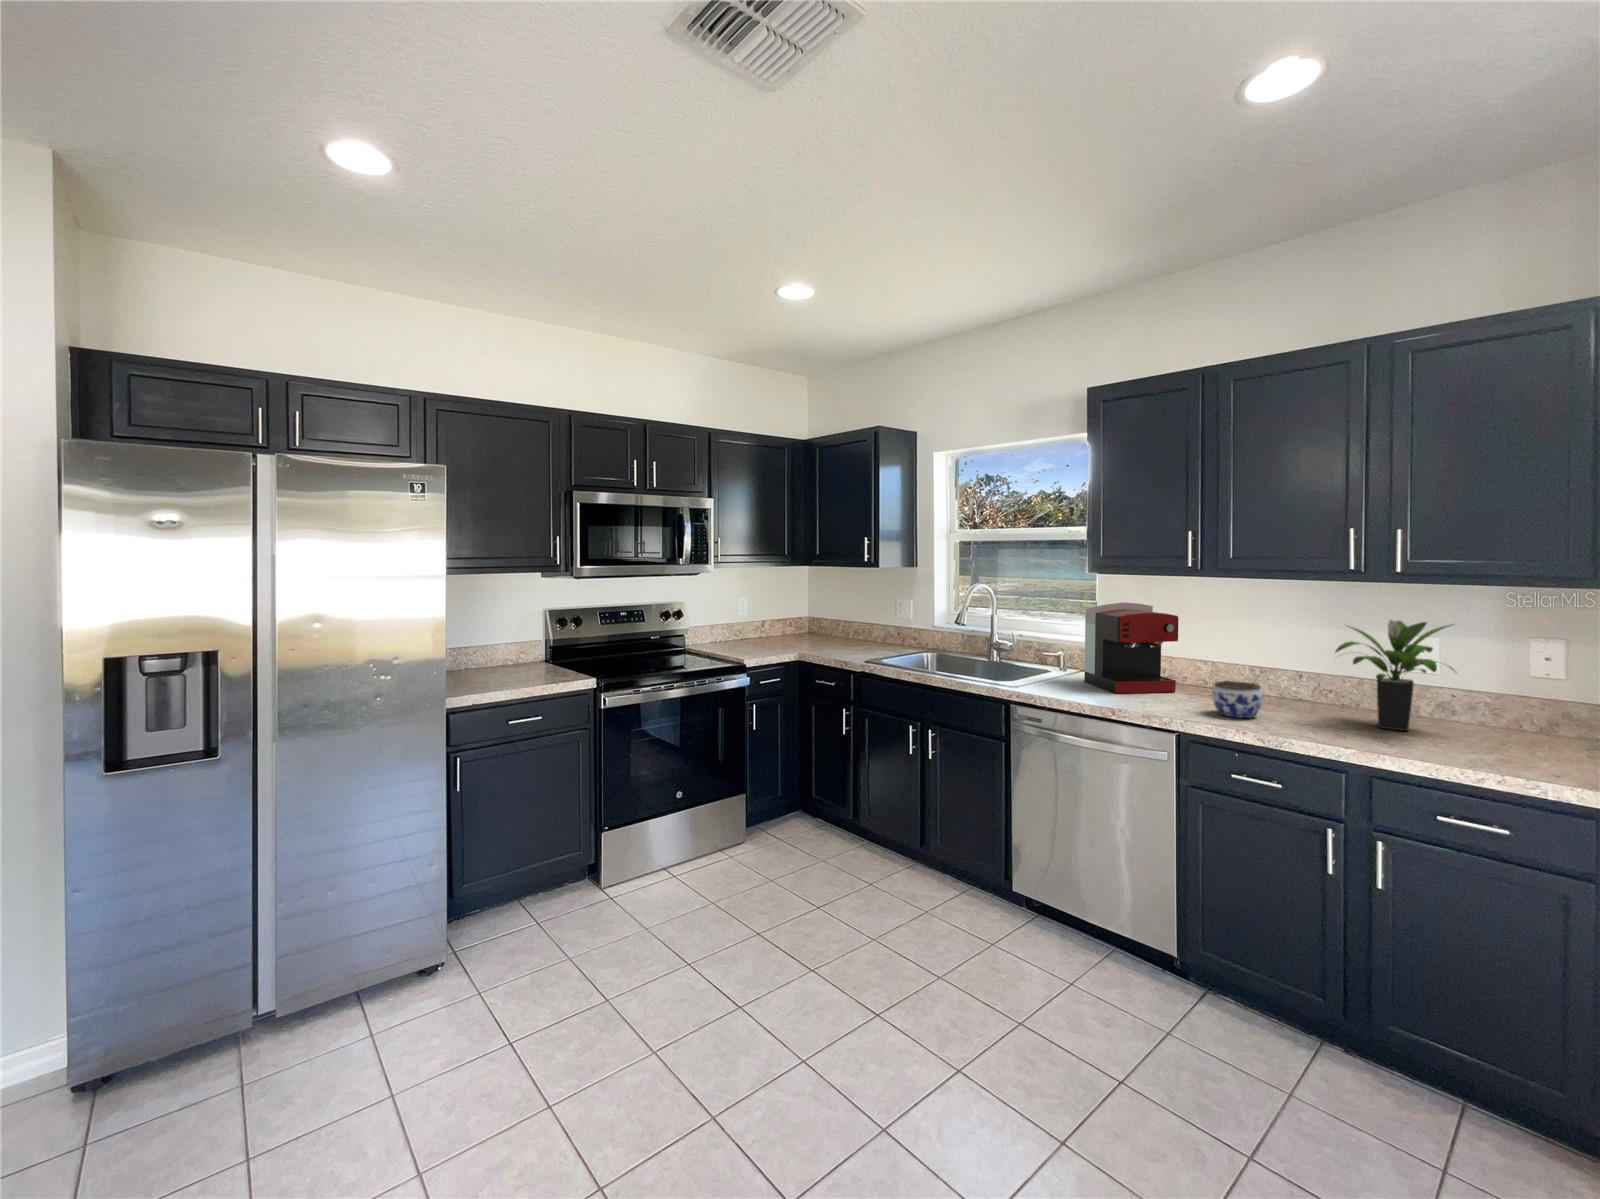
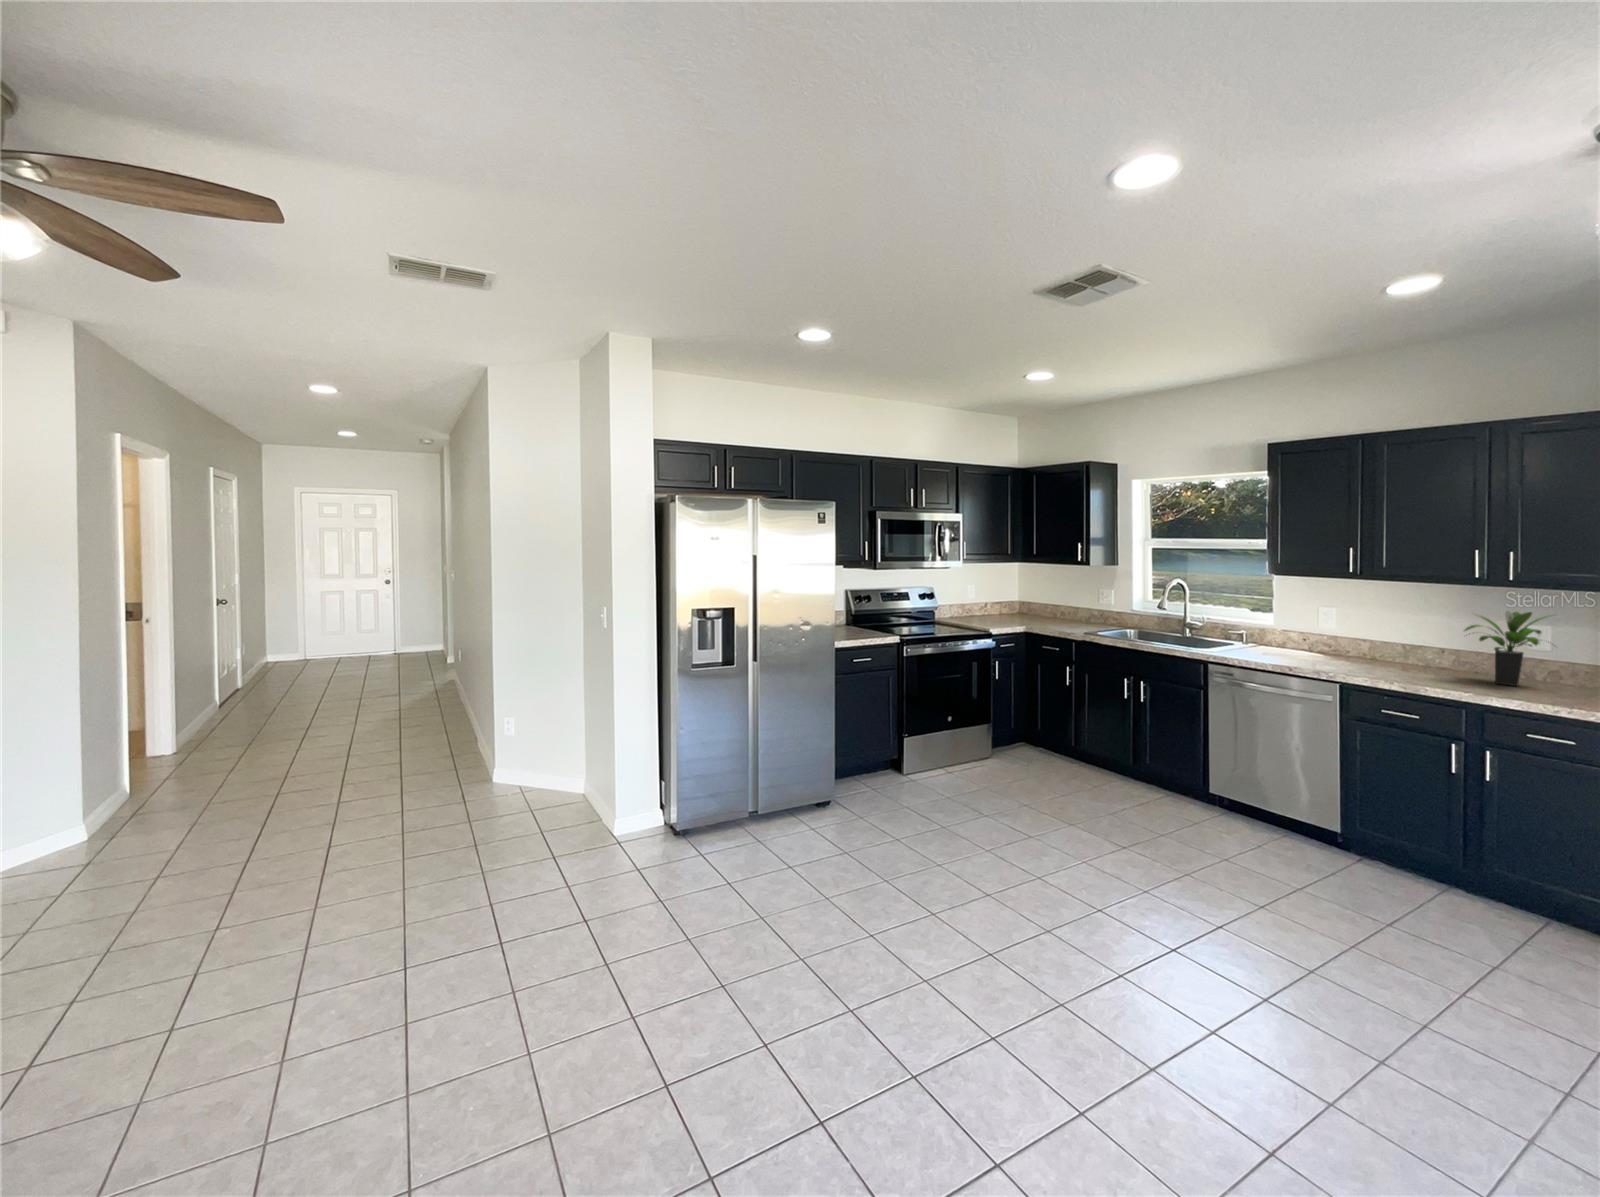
coffee maker: present [1084,602,1178,693] -> none [1264,595,1343,660]
jar: present [1212,681,1263,718] -> none [1368,650,1408,675]

